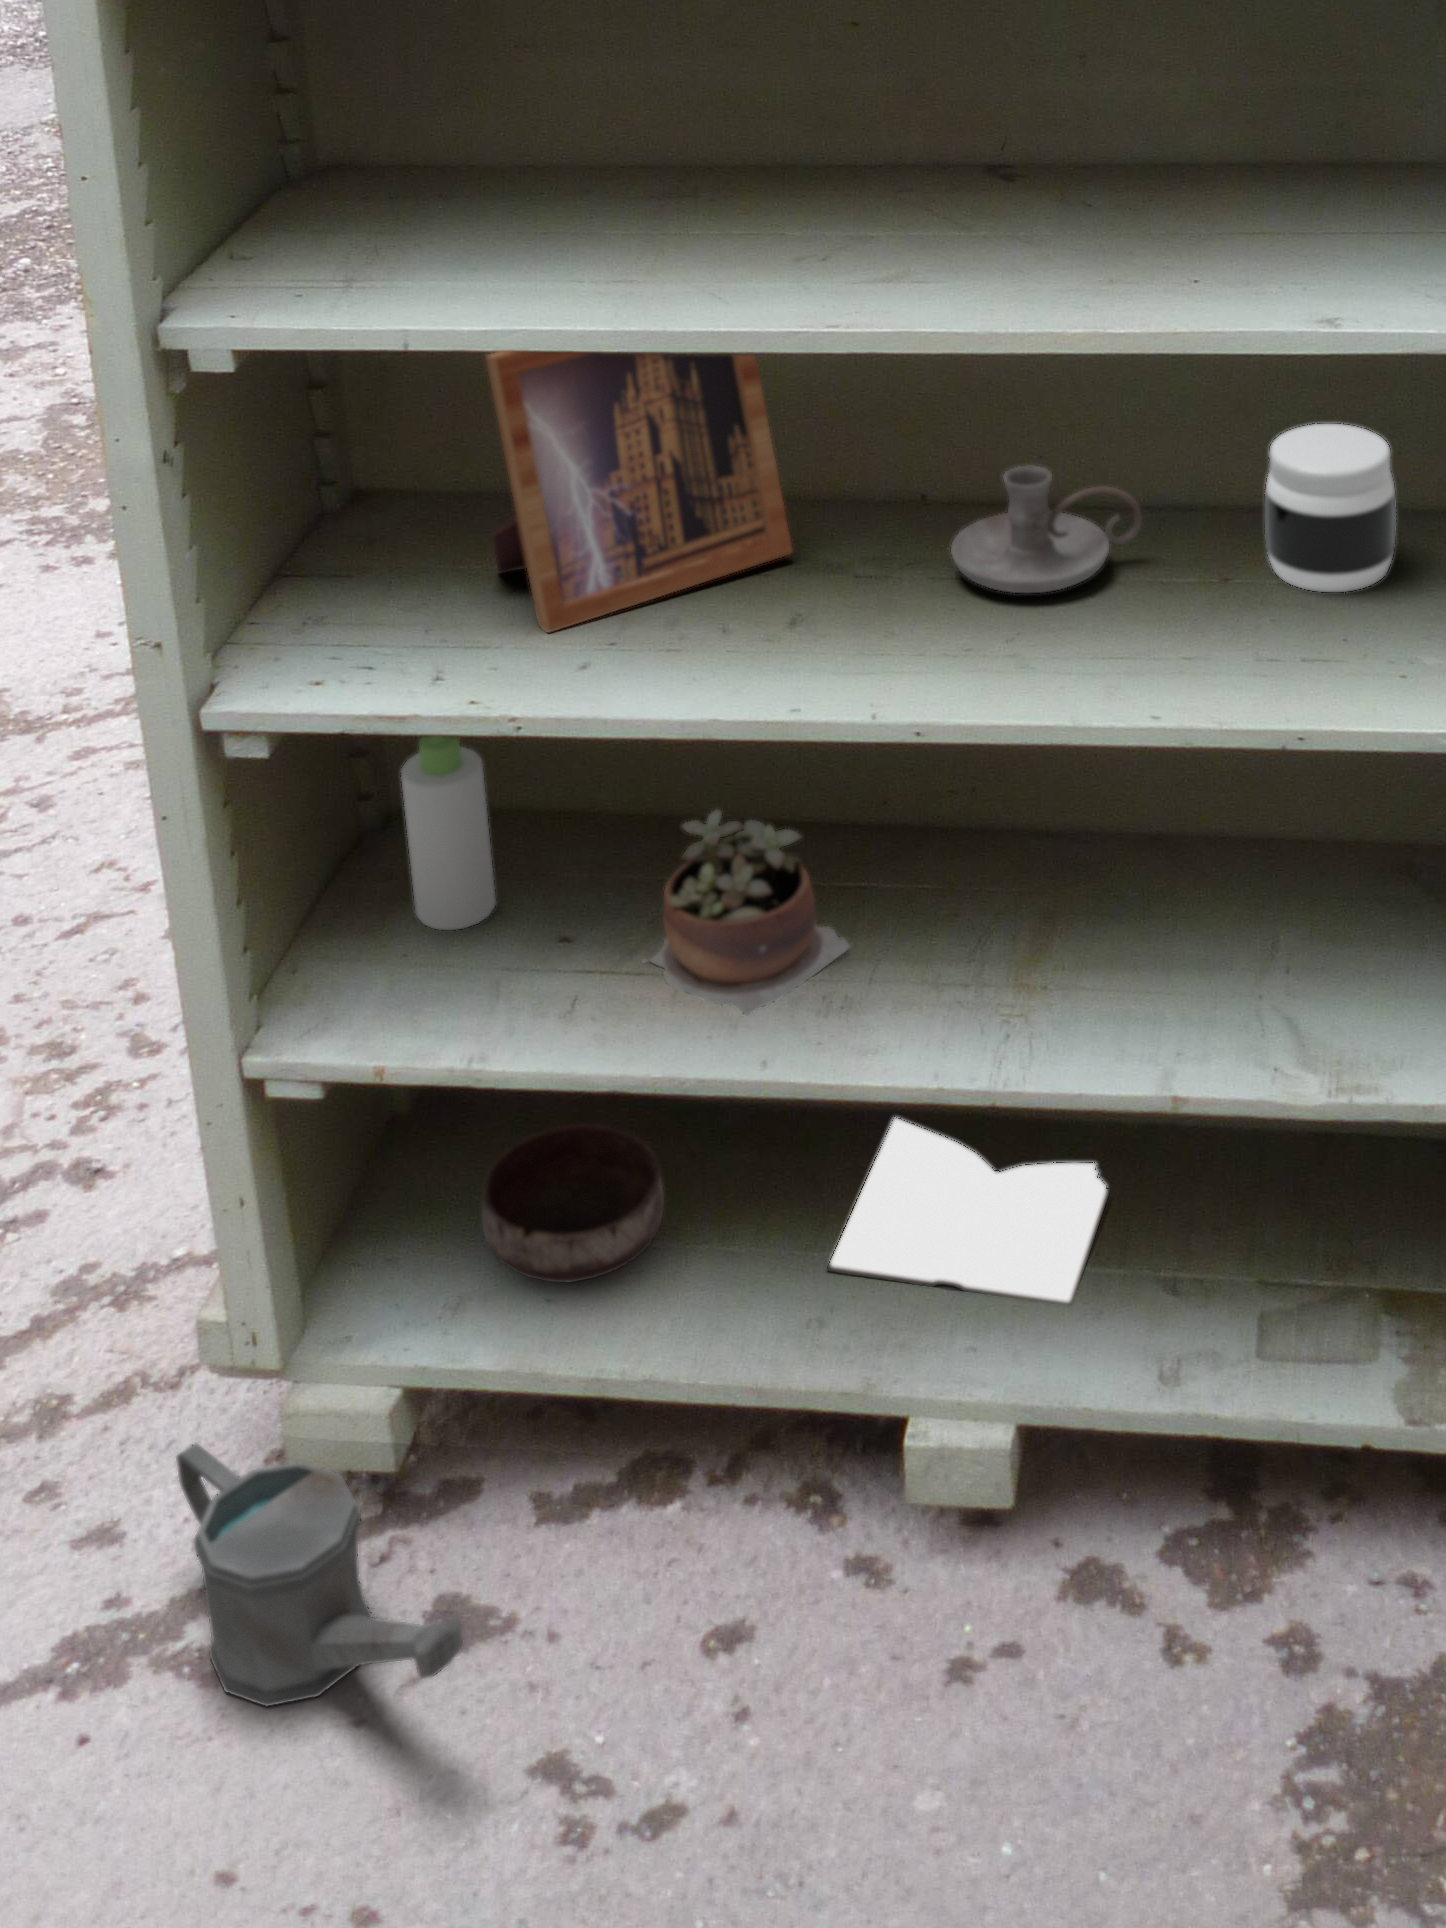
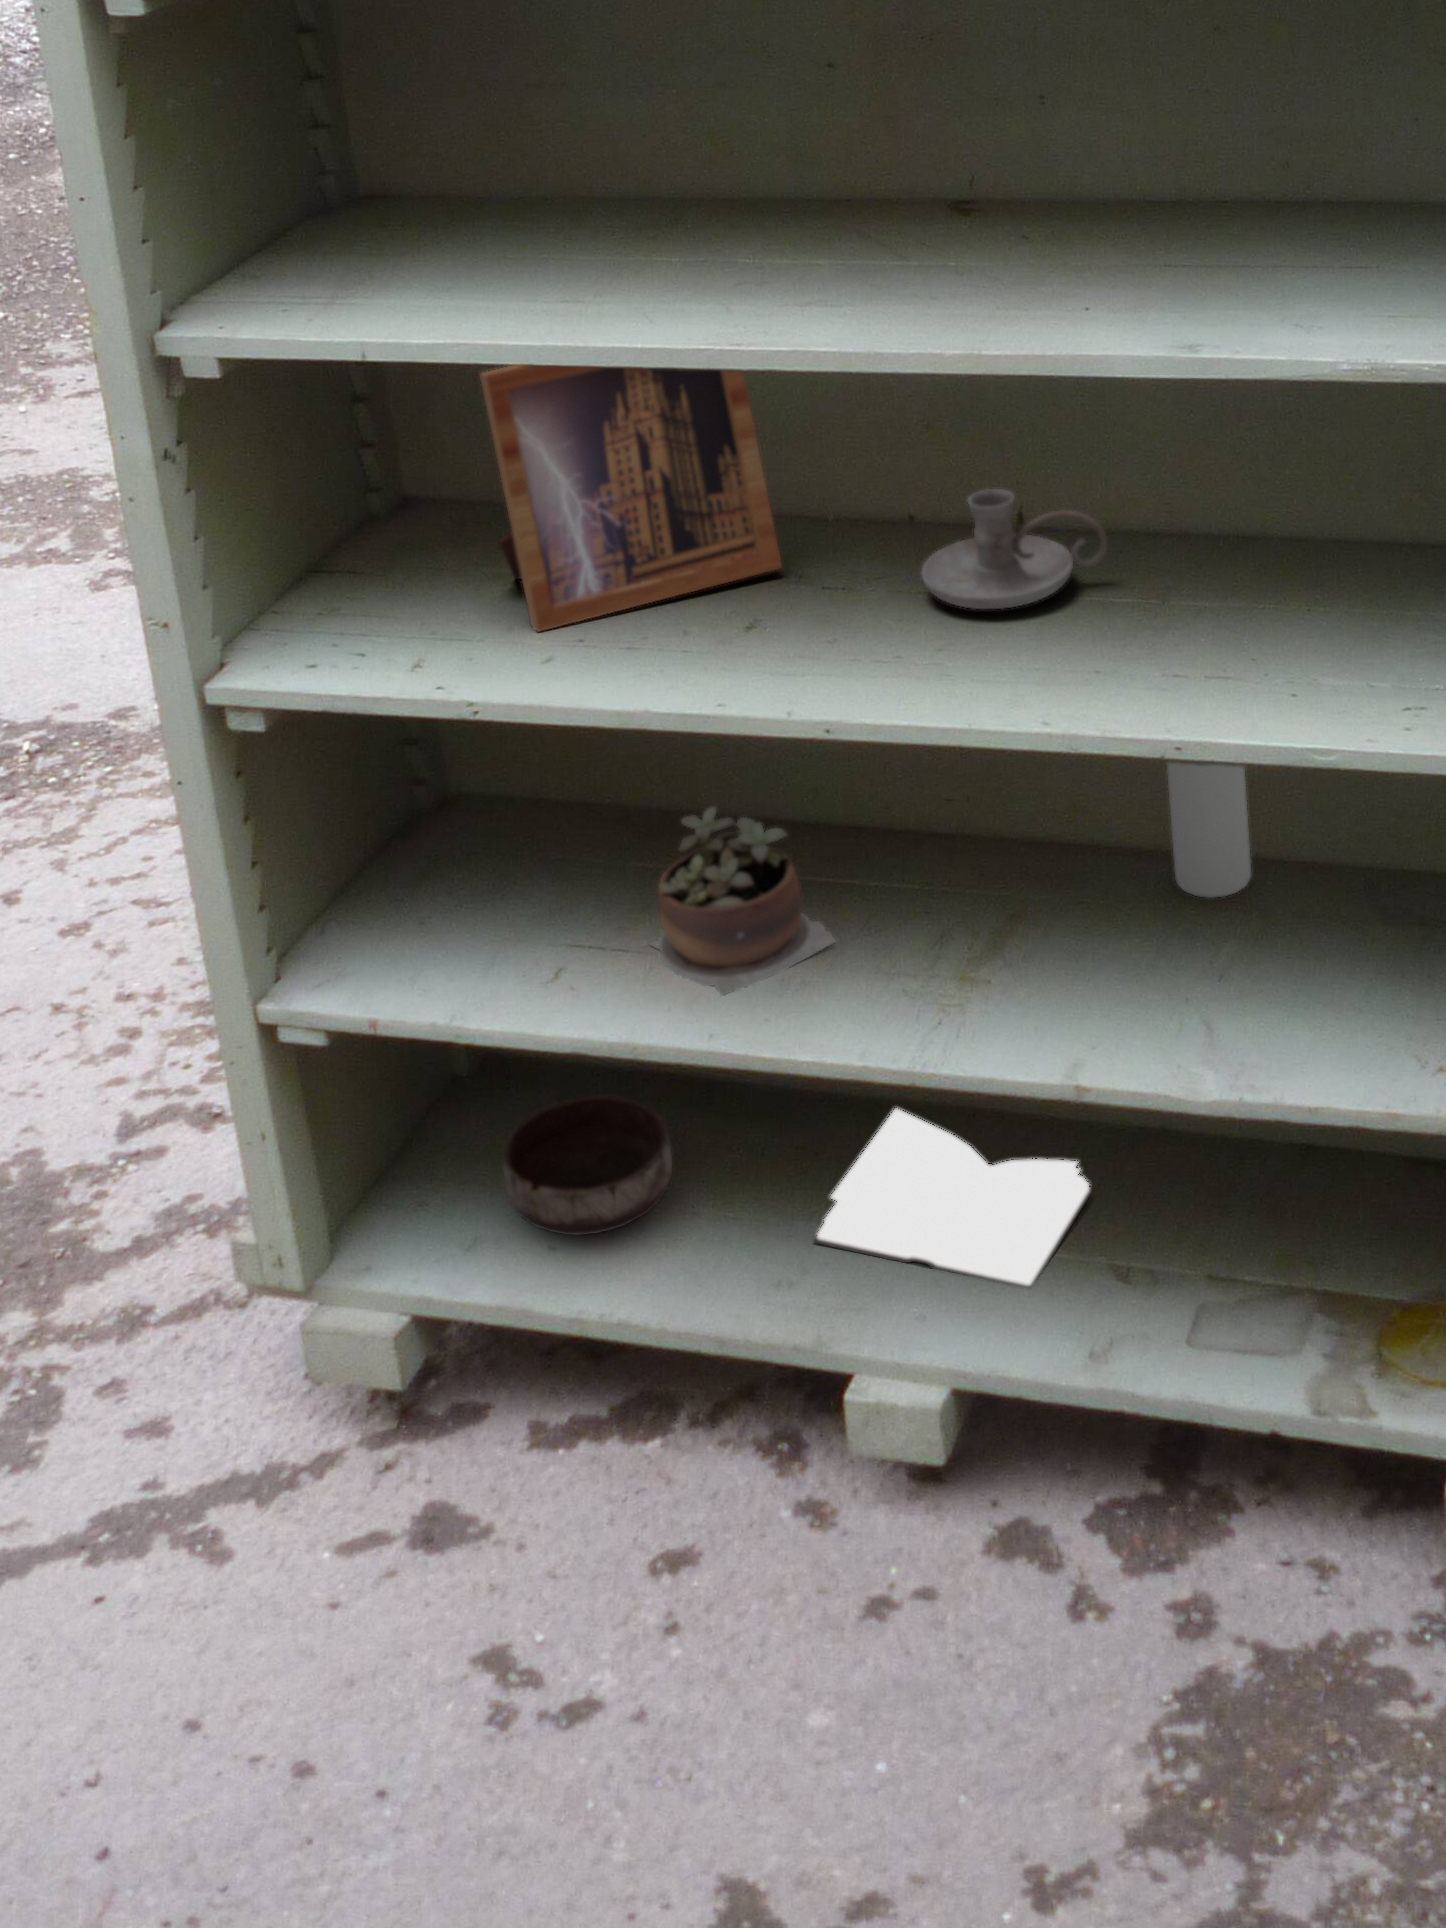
jar: present [1265,424,1396,592] -> none [1219,454,1349,617]
bottle: present [401,736,496,930] -> present [1167,763,1251,898]
watering can: present [176,1442,463,1707] -> none [196,1345,405,1579]

